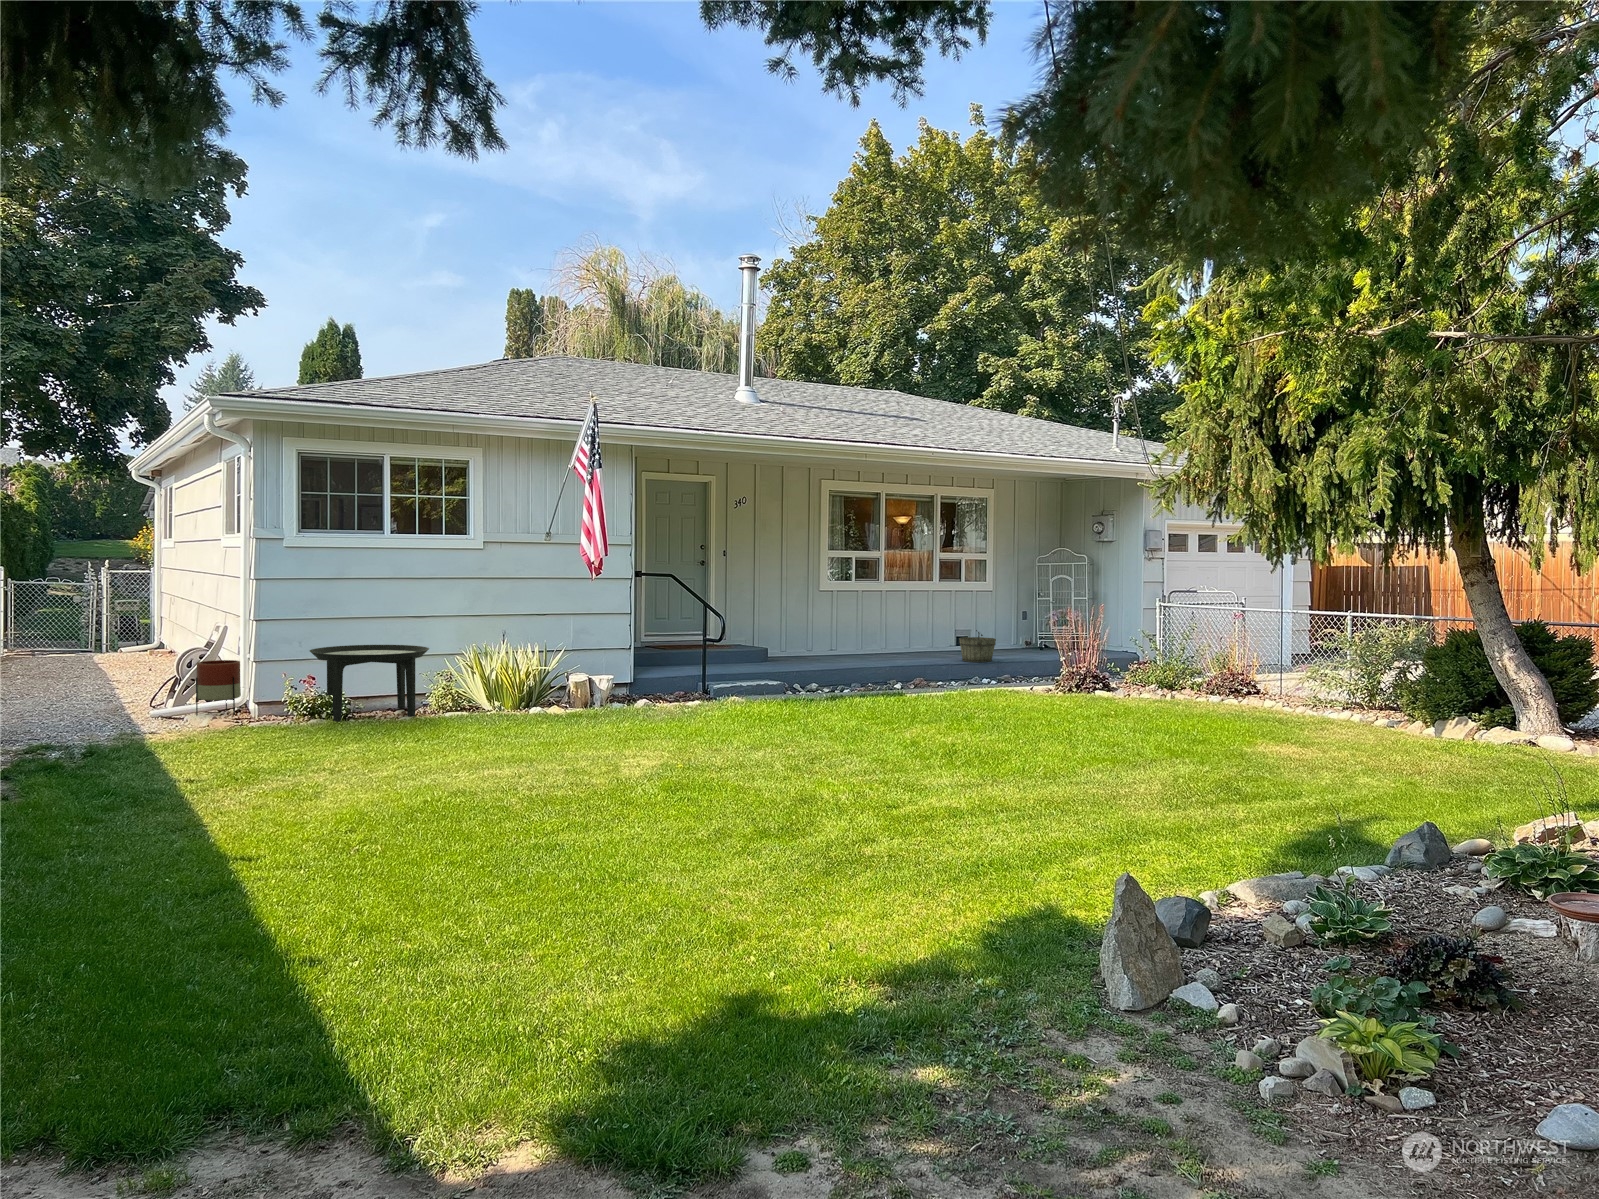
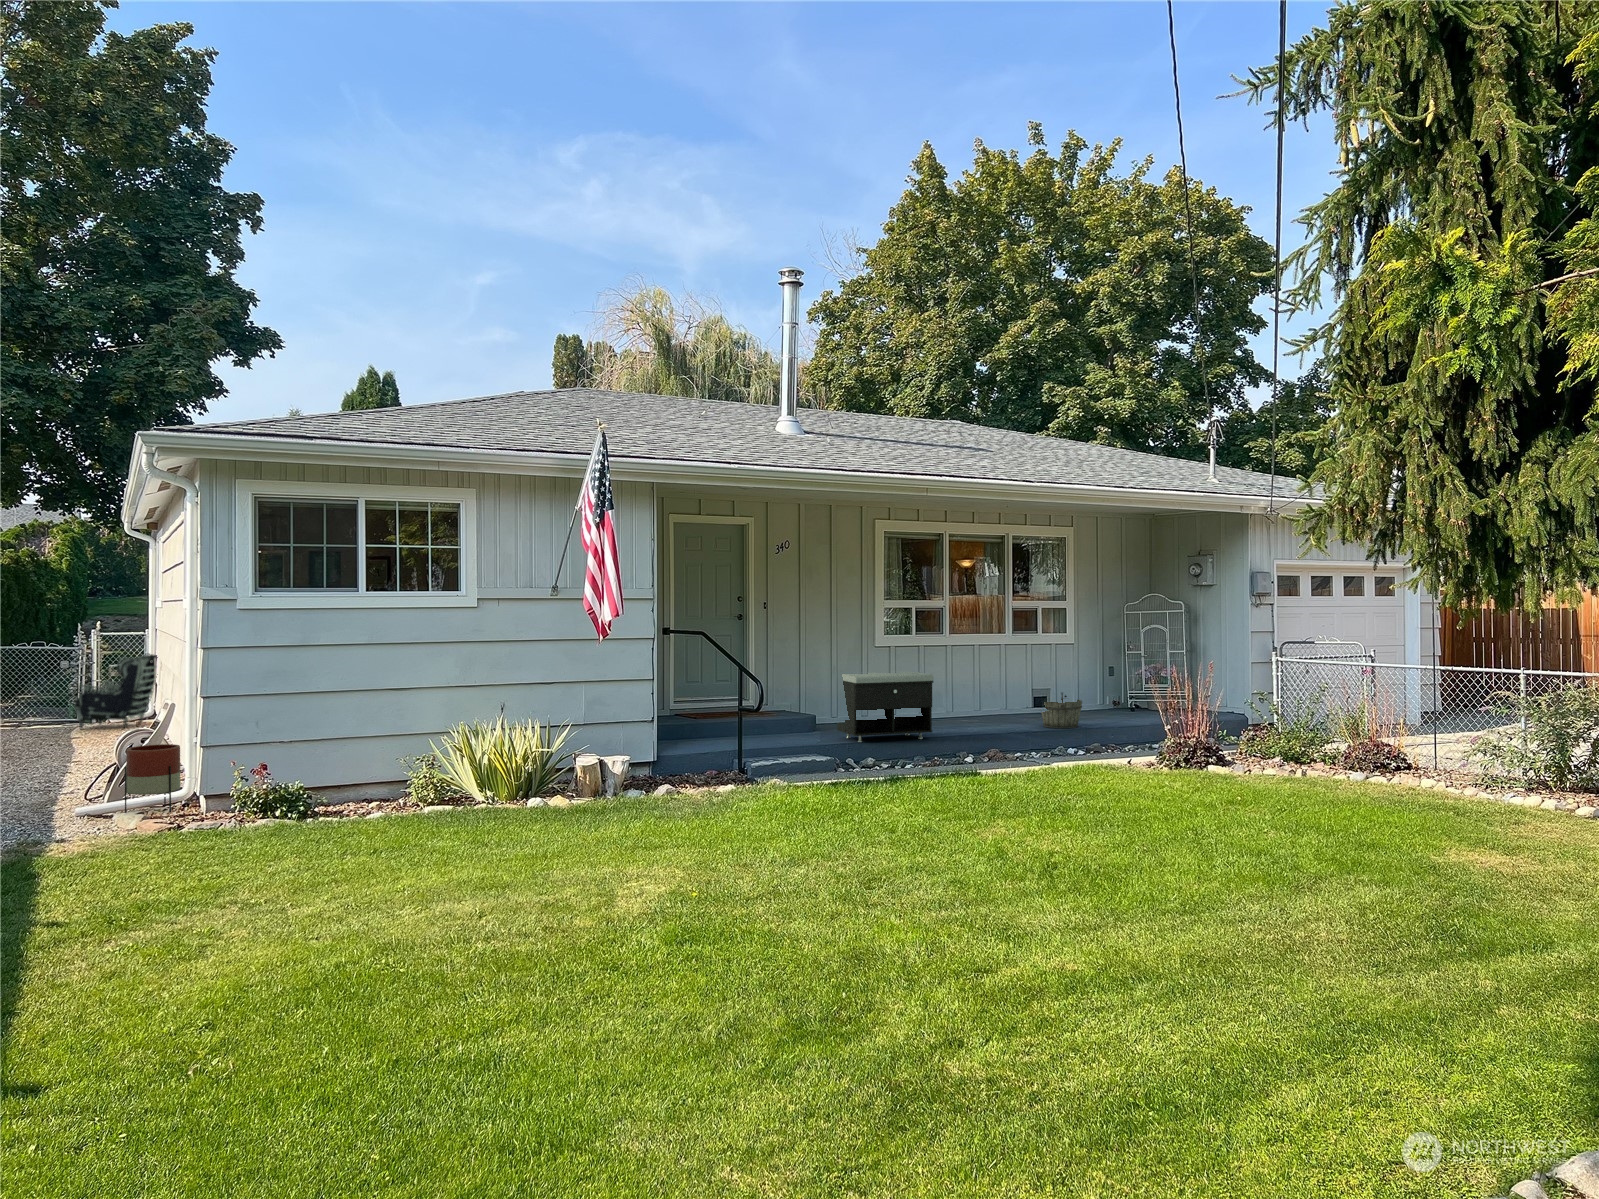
armchair: none [100,590,175,658] -> present [75,654,158,729]
storage bench: none [785,612,868,671] -> present [837,671,933,742]
round table: present [310,645,429,721] -> none [258,723,405,821]

